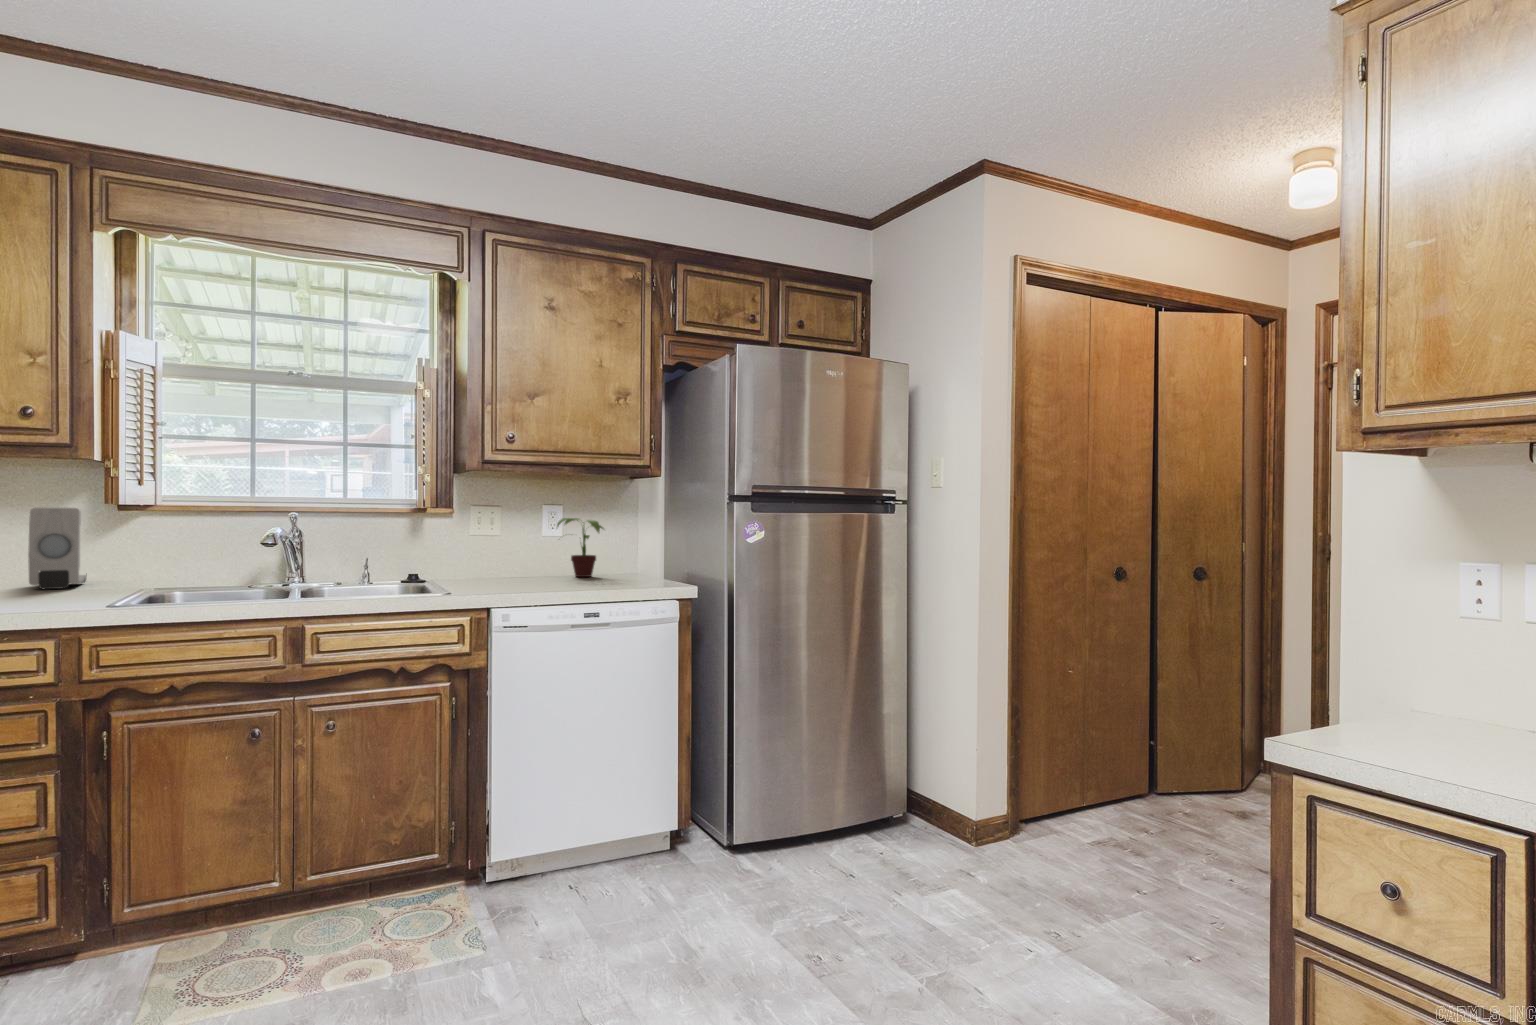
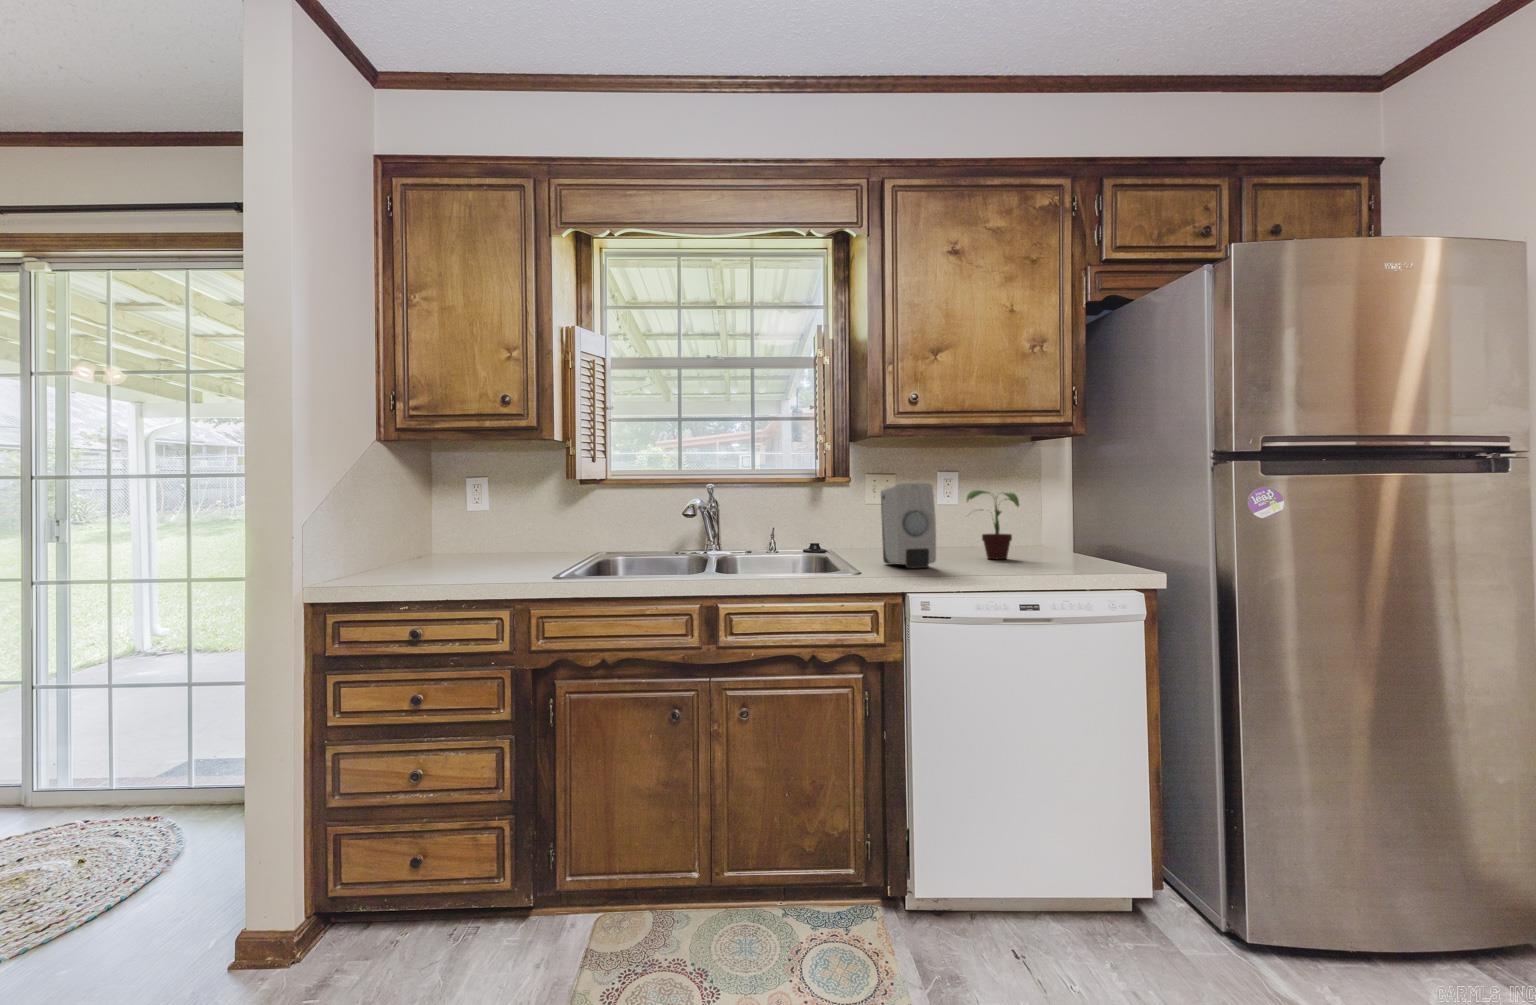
soap dispenser: present [28,508,86,589] -> present [881,483,936,568]

